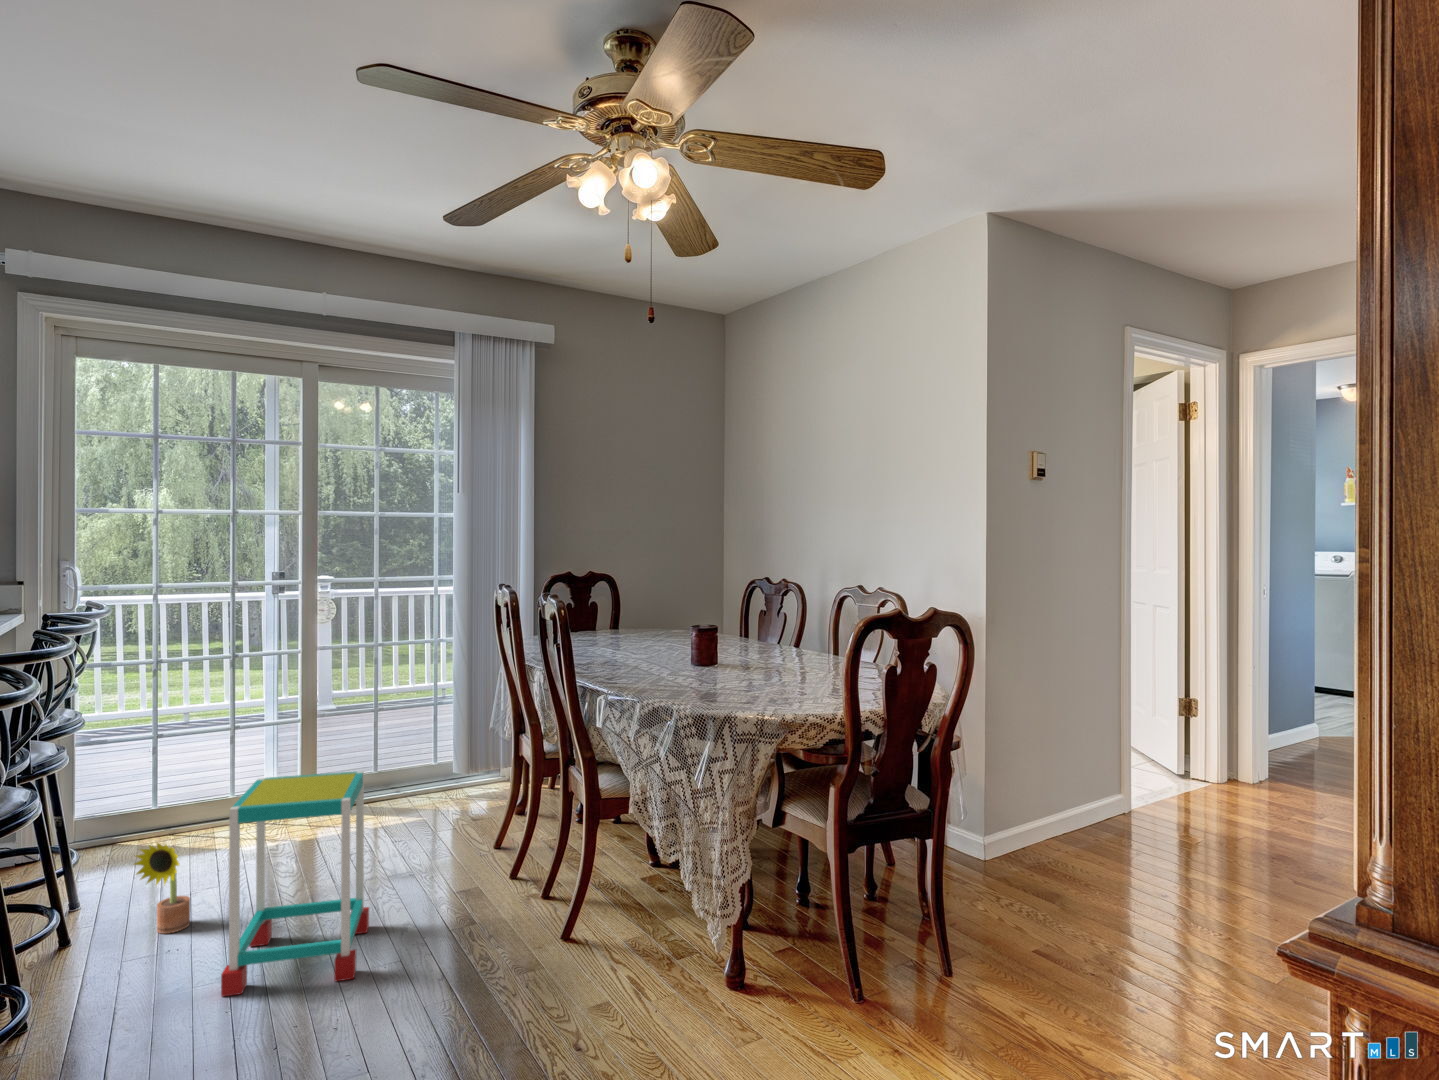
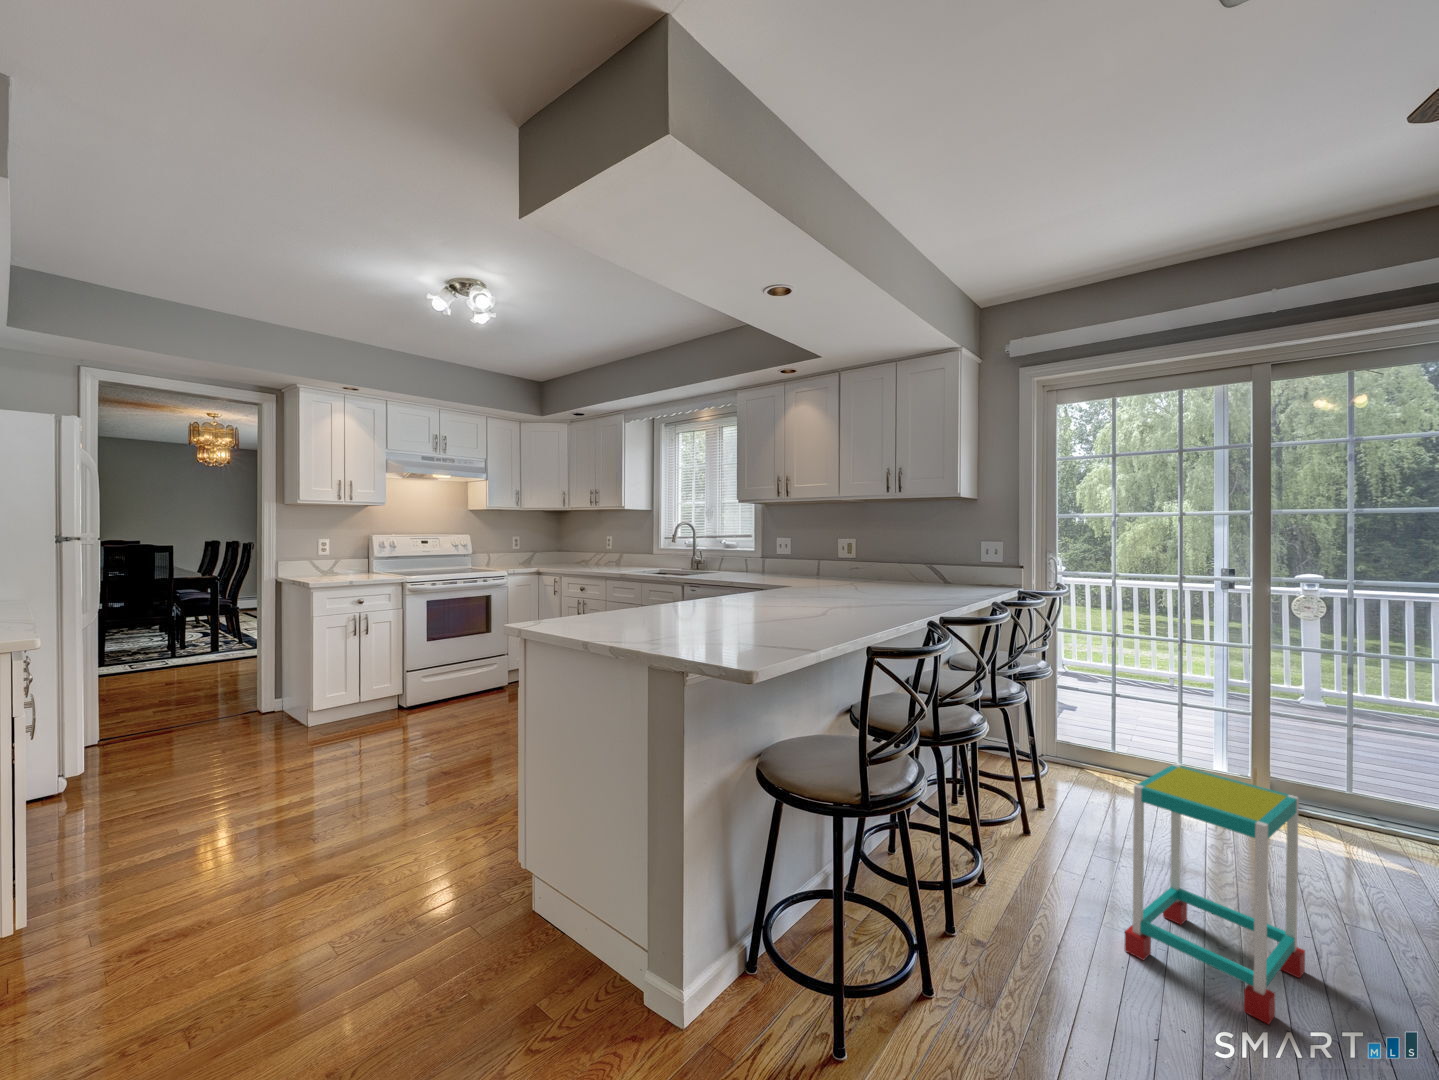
decorative plant: present [134,843,190,934] -> none [1071,784,1118,867]

